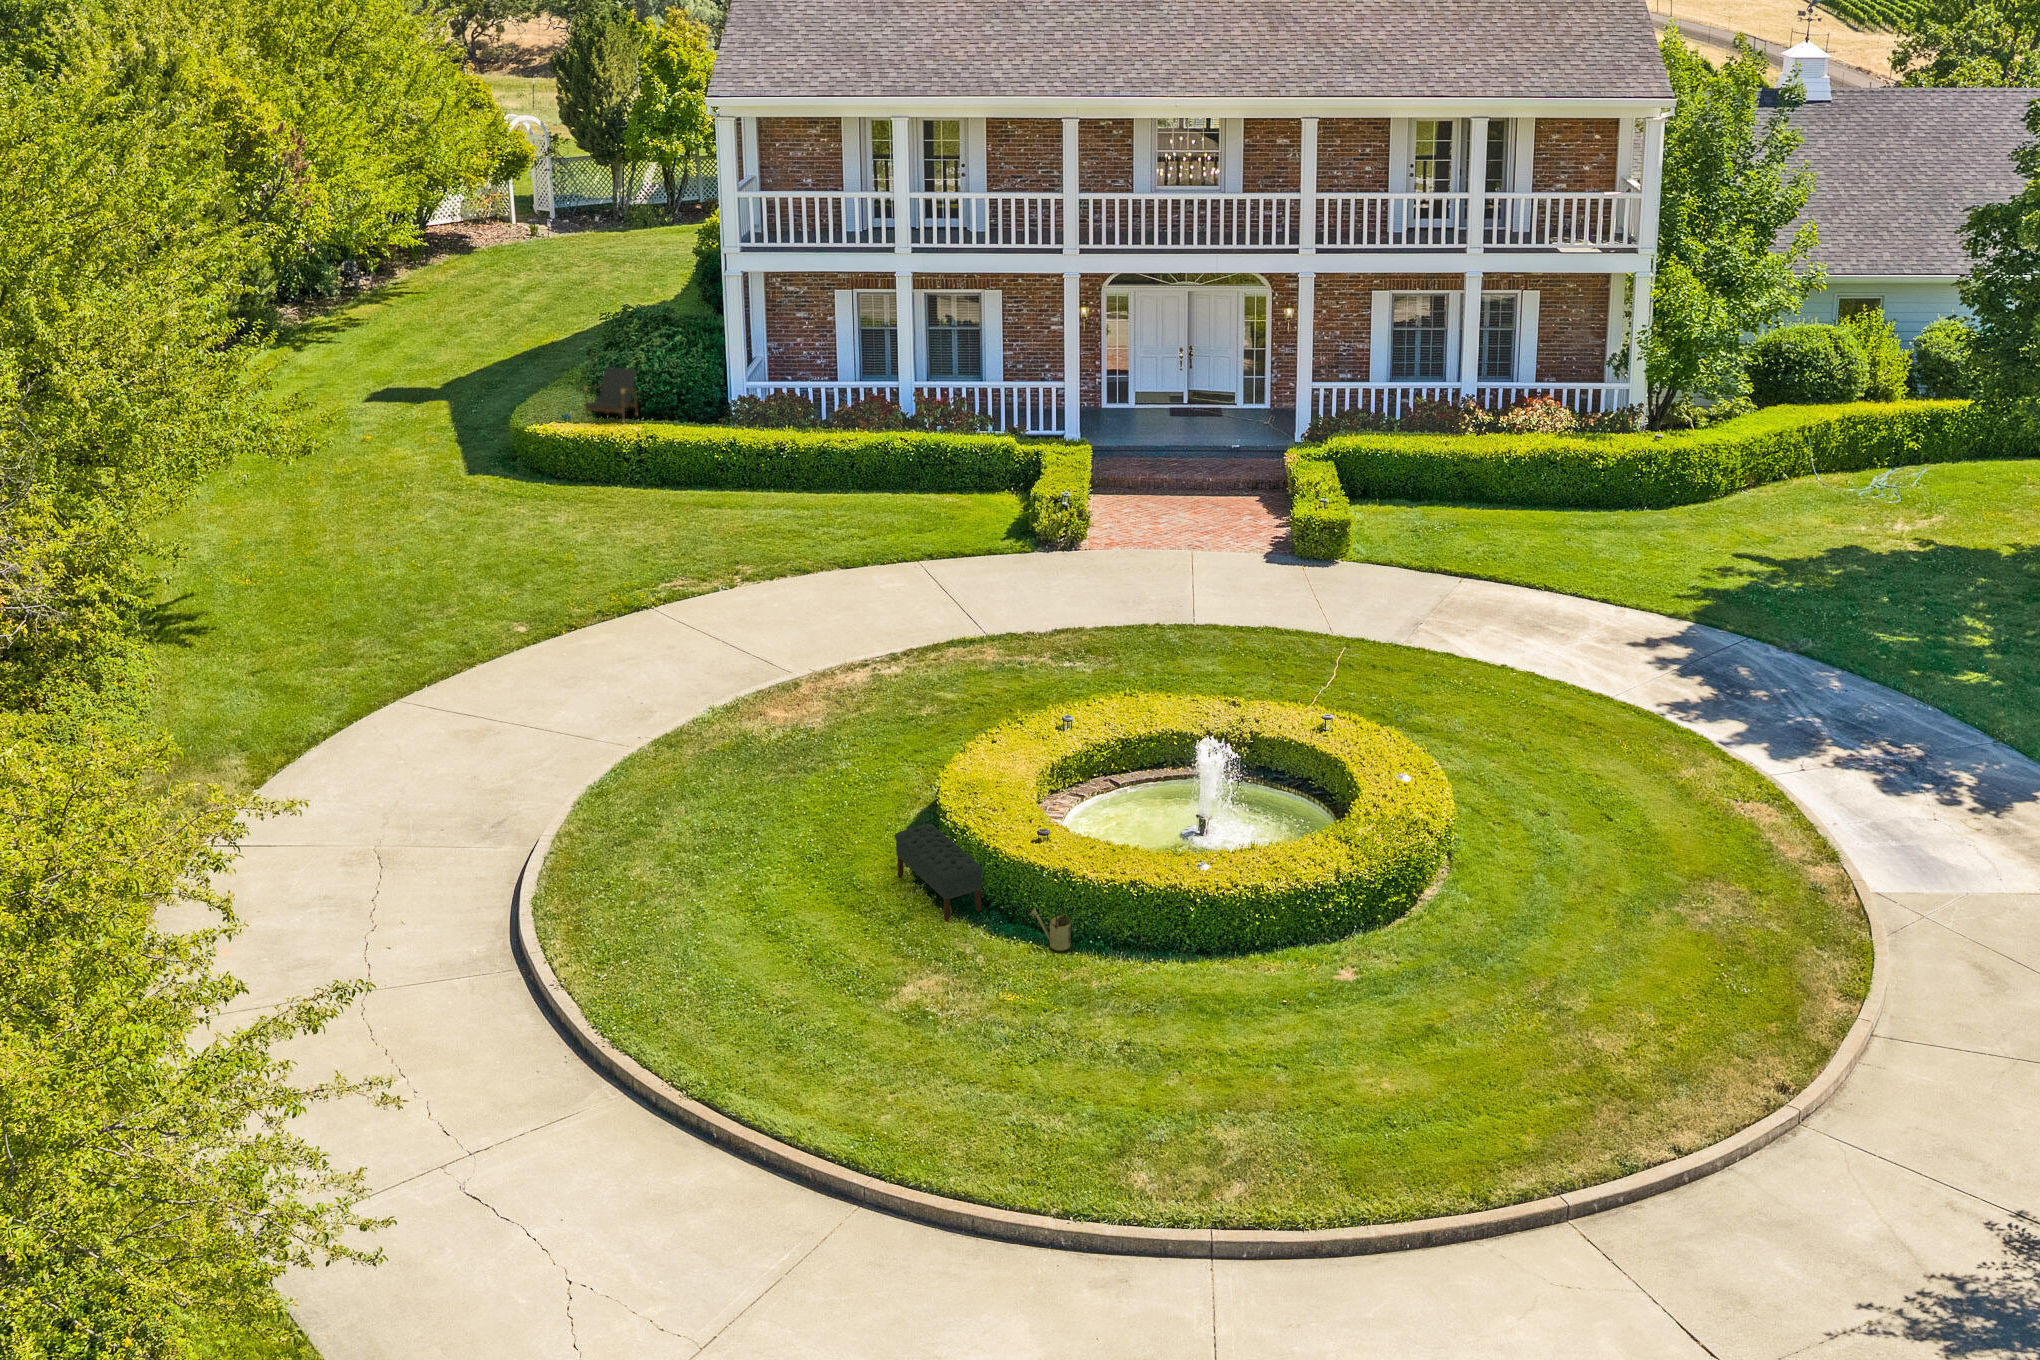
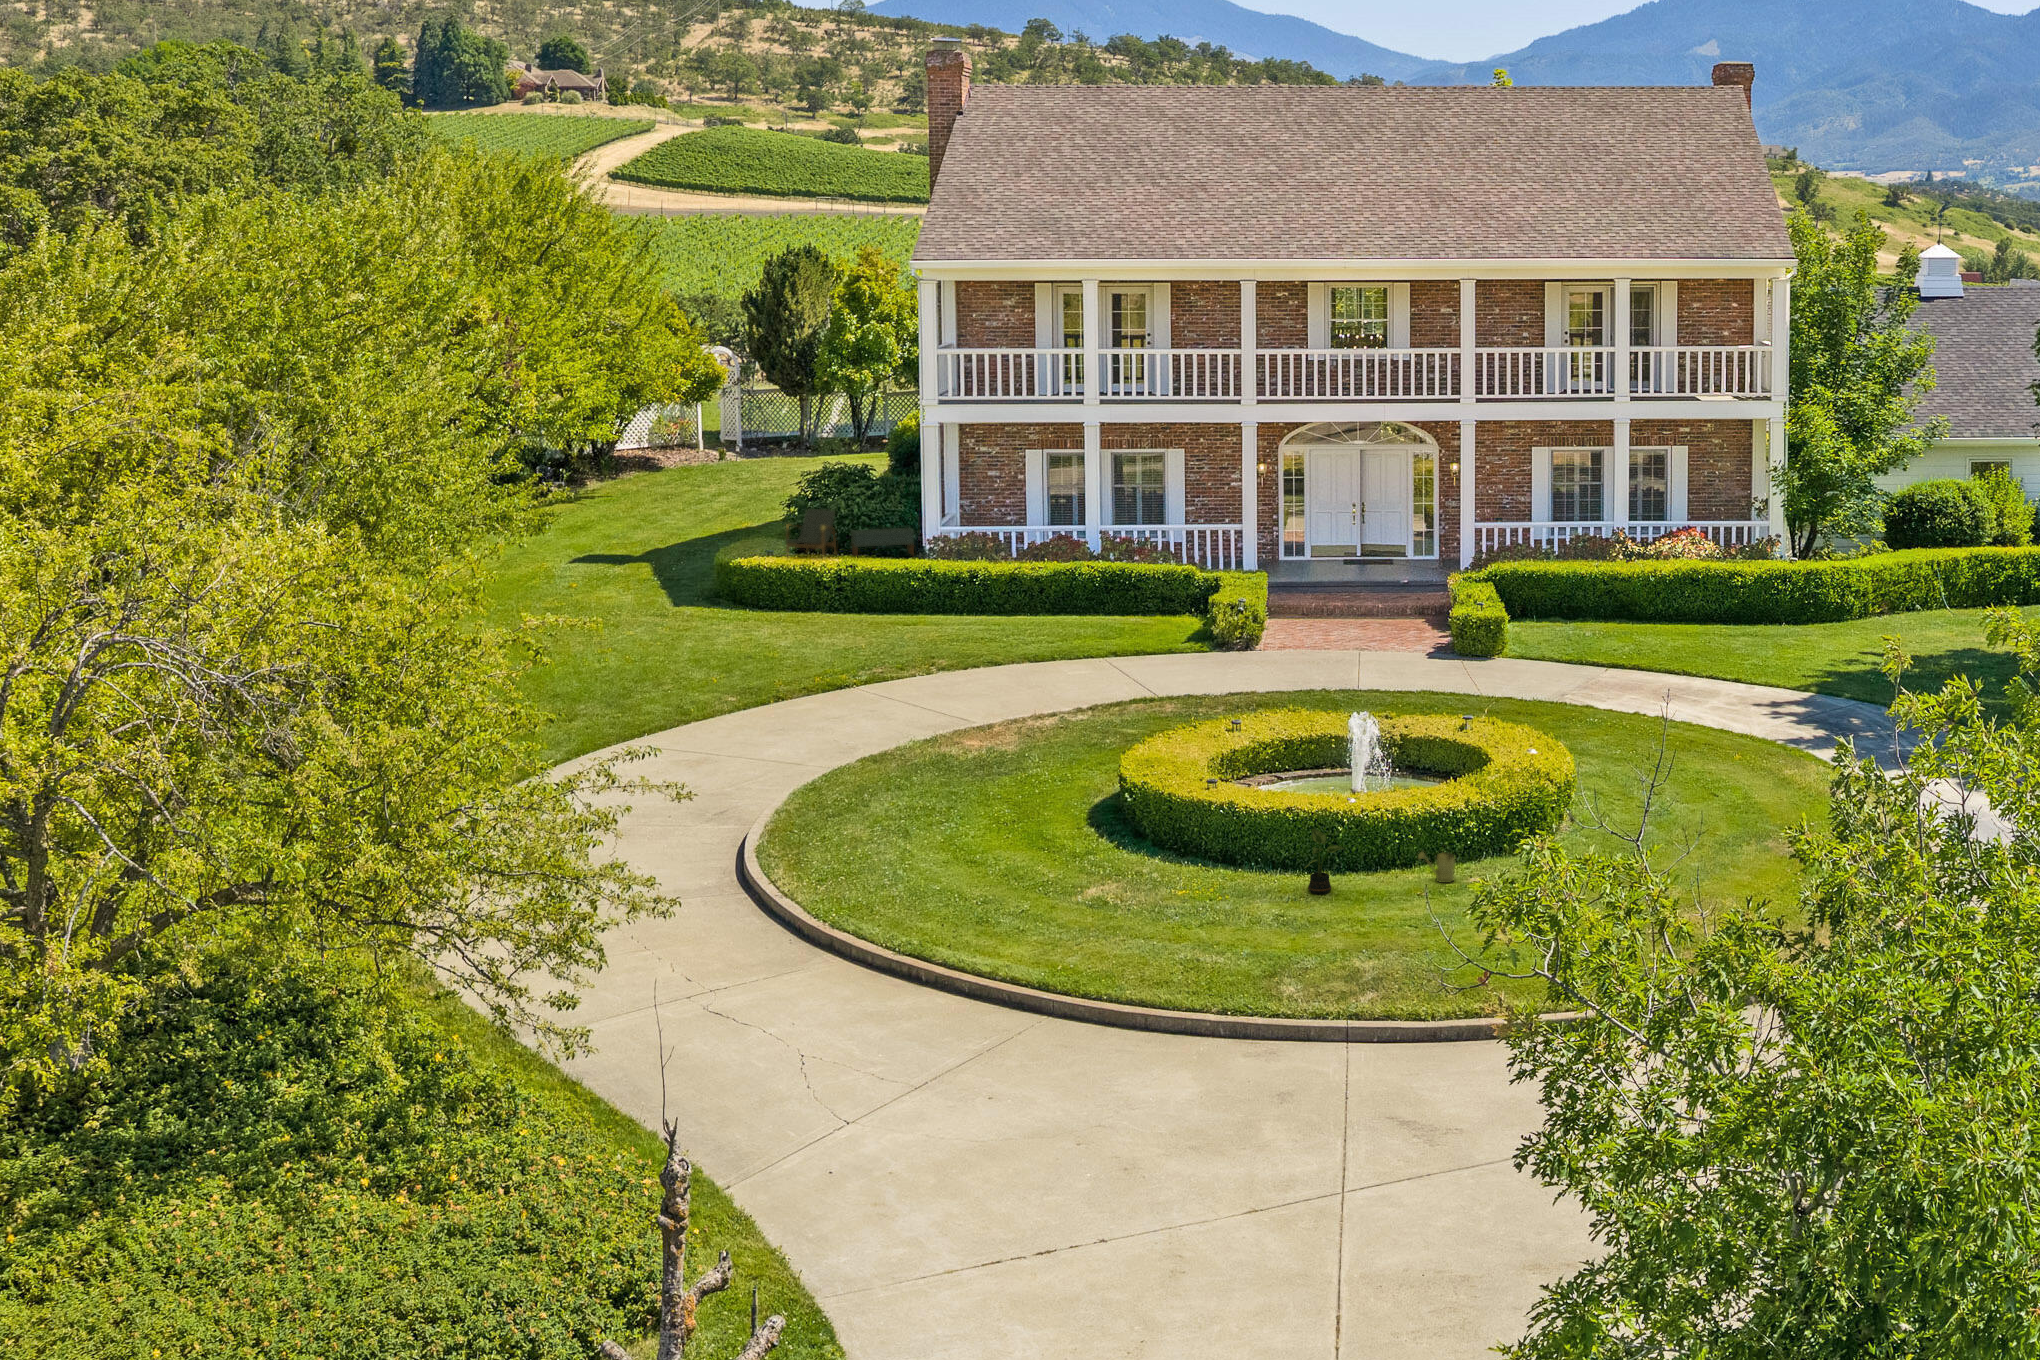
bench: present [895,824,983,922] -> present [851,528,914,557]
potted plant: none [1150,899,1198,979] -> present [1304,829,1345,894]
watering can: present [1029,907,1074,953] -> present [1418,852,1455,883]

